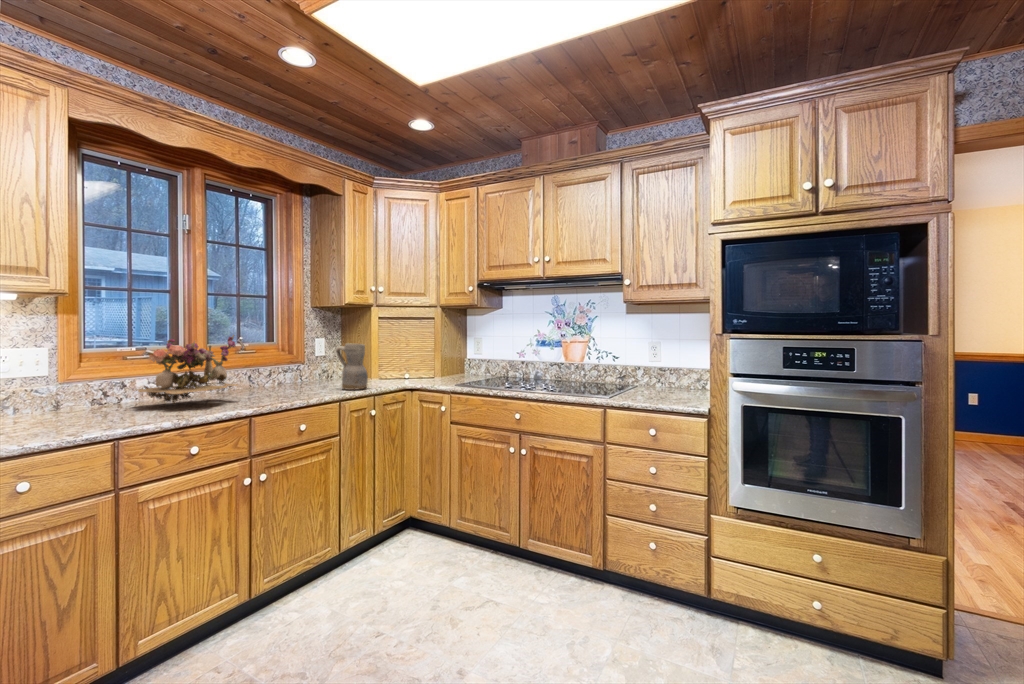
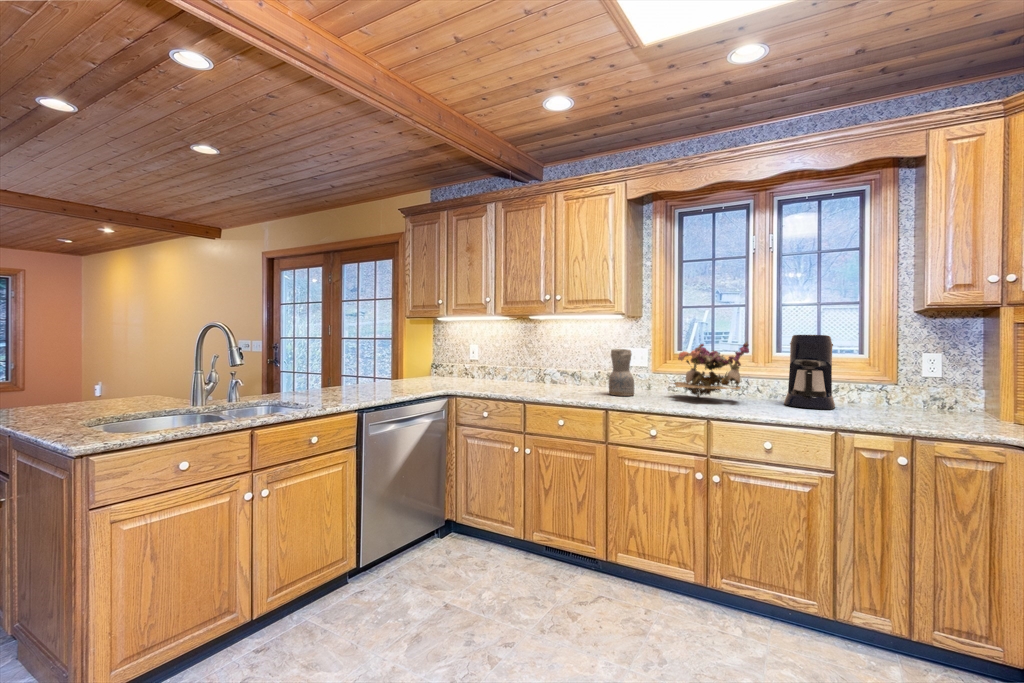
coffee maker: none [243,327,296,393] -> present [784,335,835,409]
ceramic pitcher: present [336,343,368,390] -> present [609,349,634,396]

